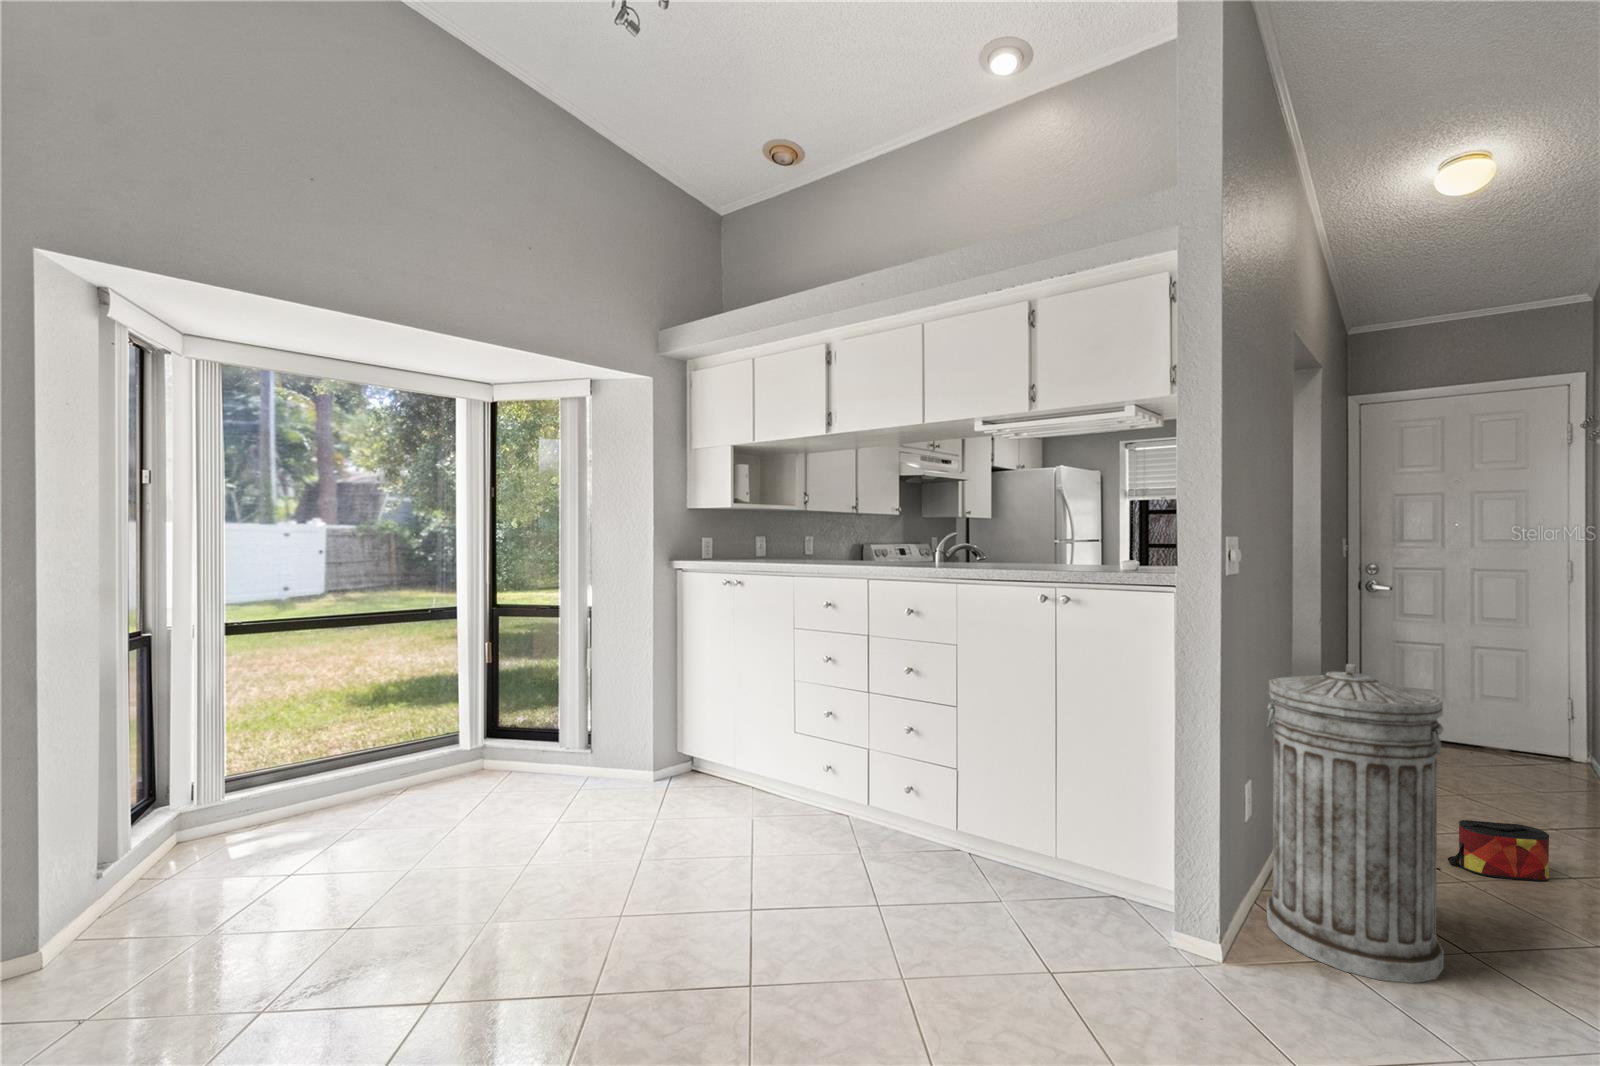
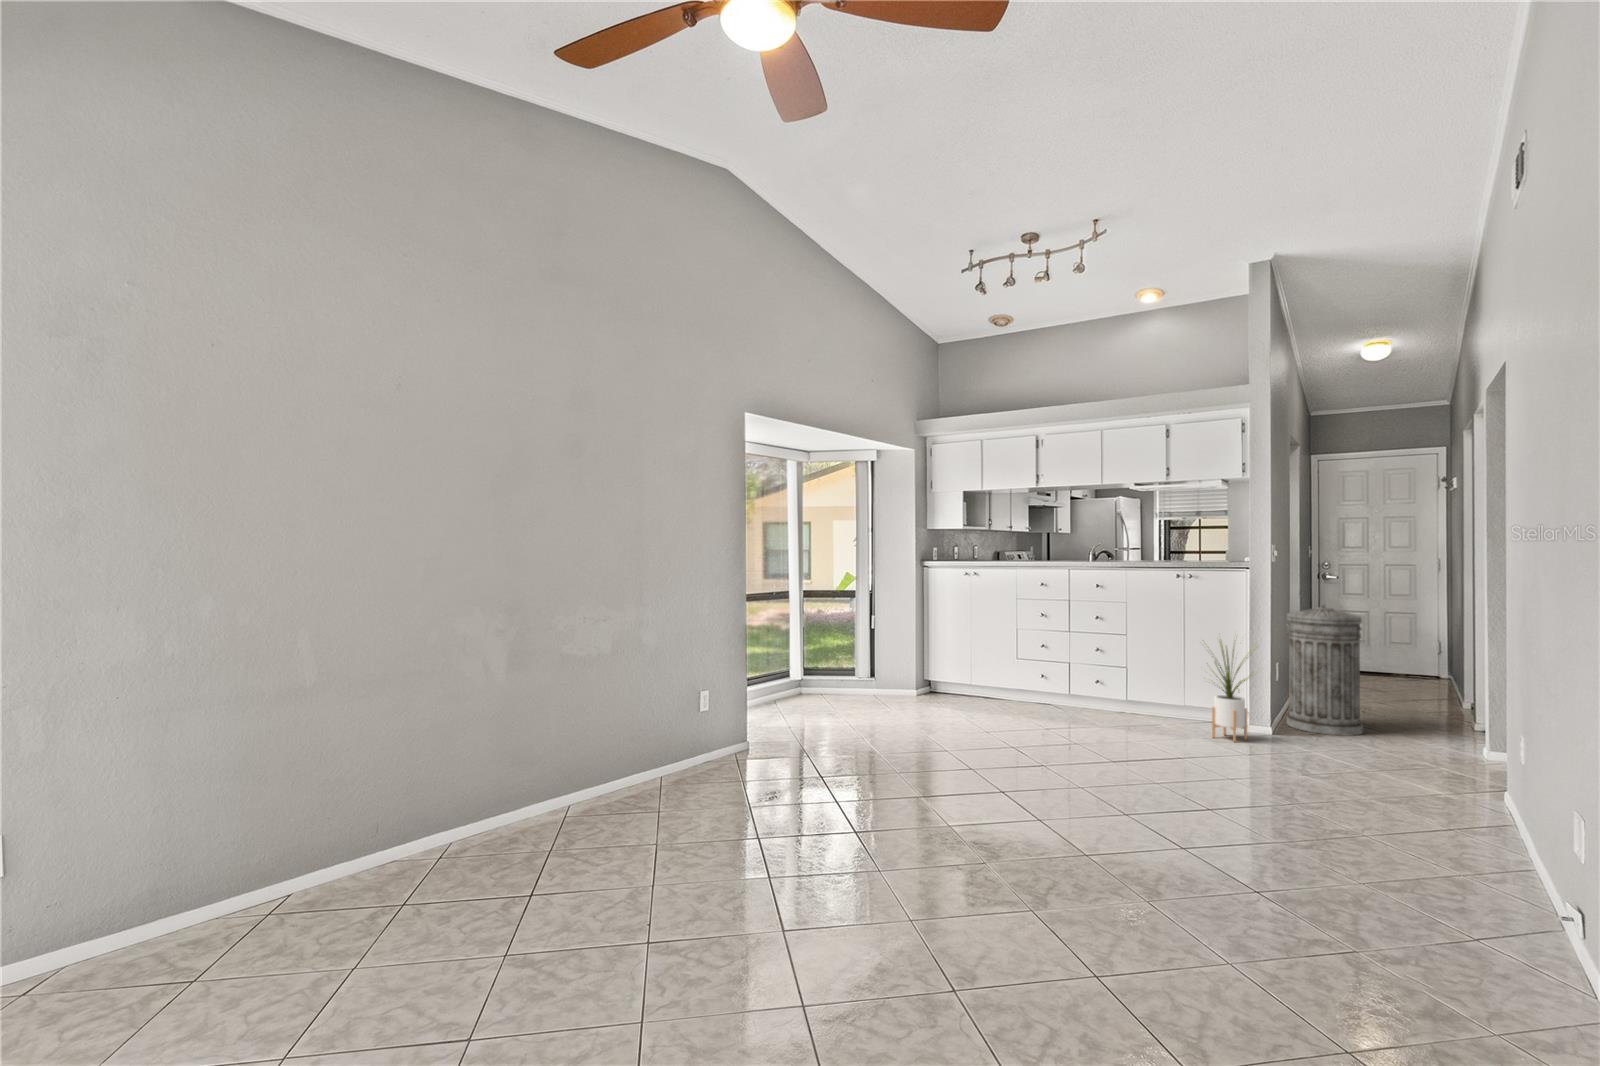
house plant: none [1045,732,1190,1008] -> present [1212,641,1248,742]
bag: present [1448,820,1549,882] -> none [1367,688,1414,714]

